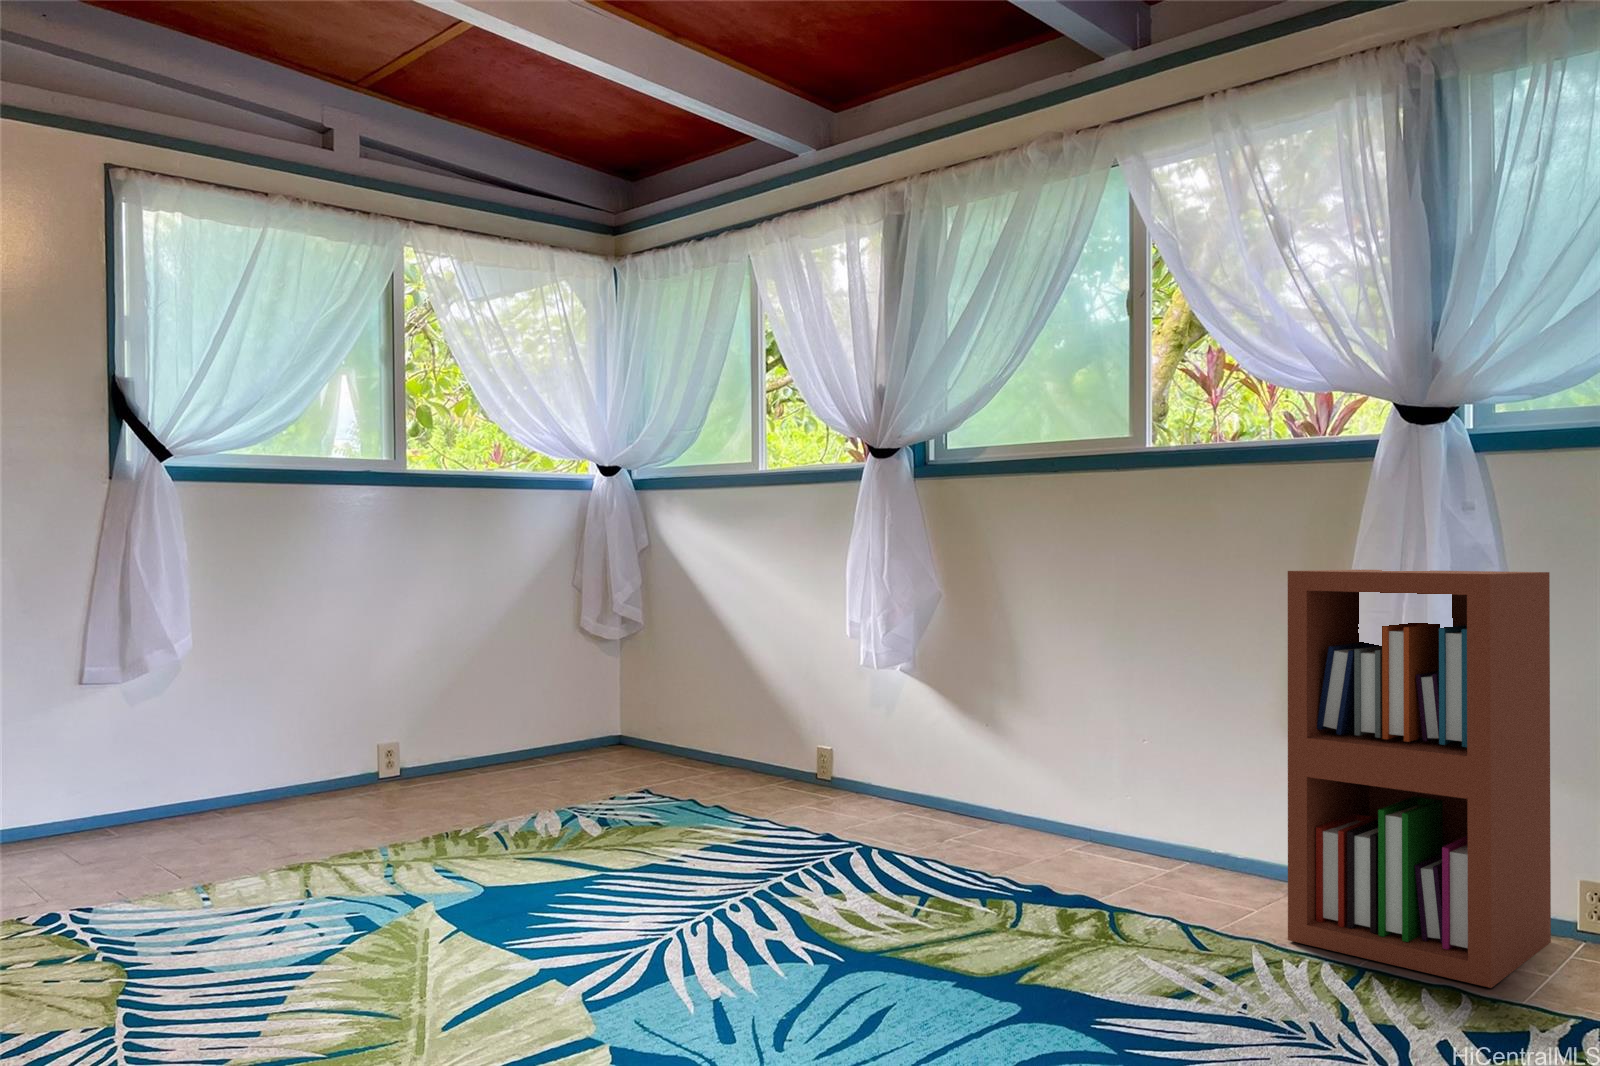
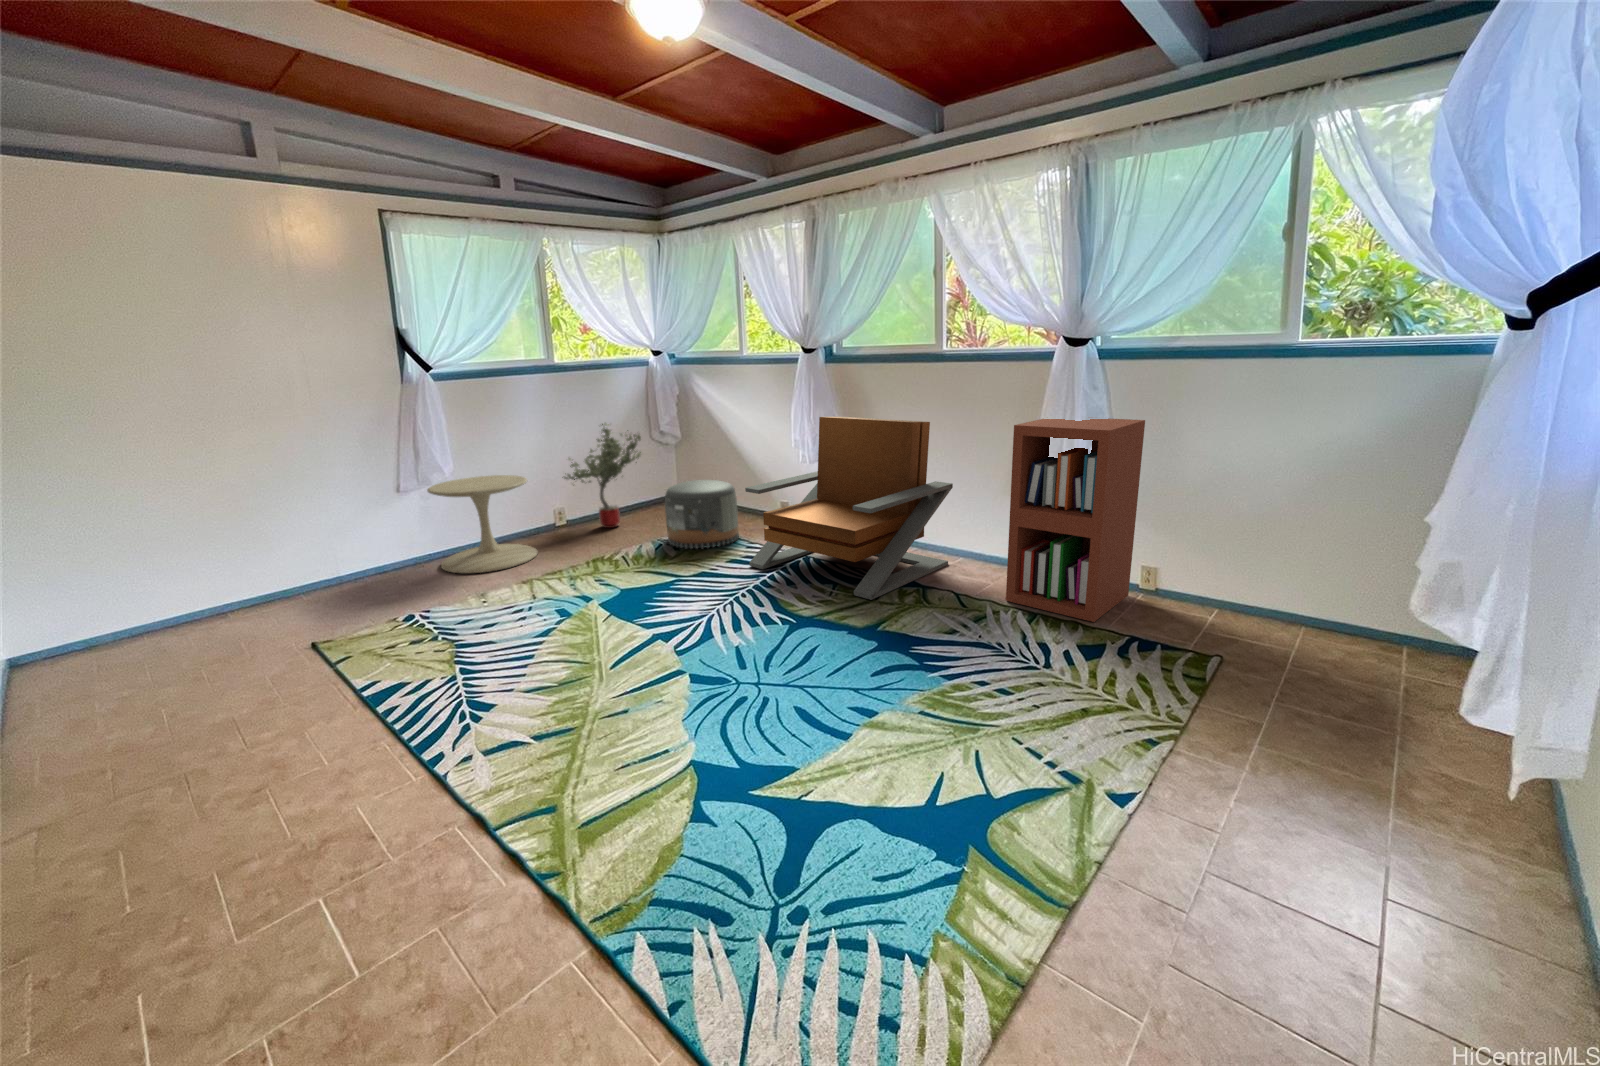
lounge chair: none [748,574,1159,926] -> present [745,417,953,600]
potted tree: none [400,584,558,786] -> present [562,423,641,528]
side table: none [139,666,334,848] -> present [427,475,538,573]
pouf: none [589,694,729,825] -> present [665,480,739,548]

